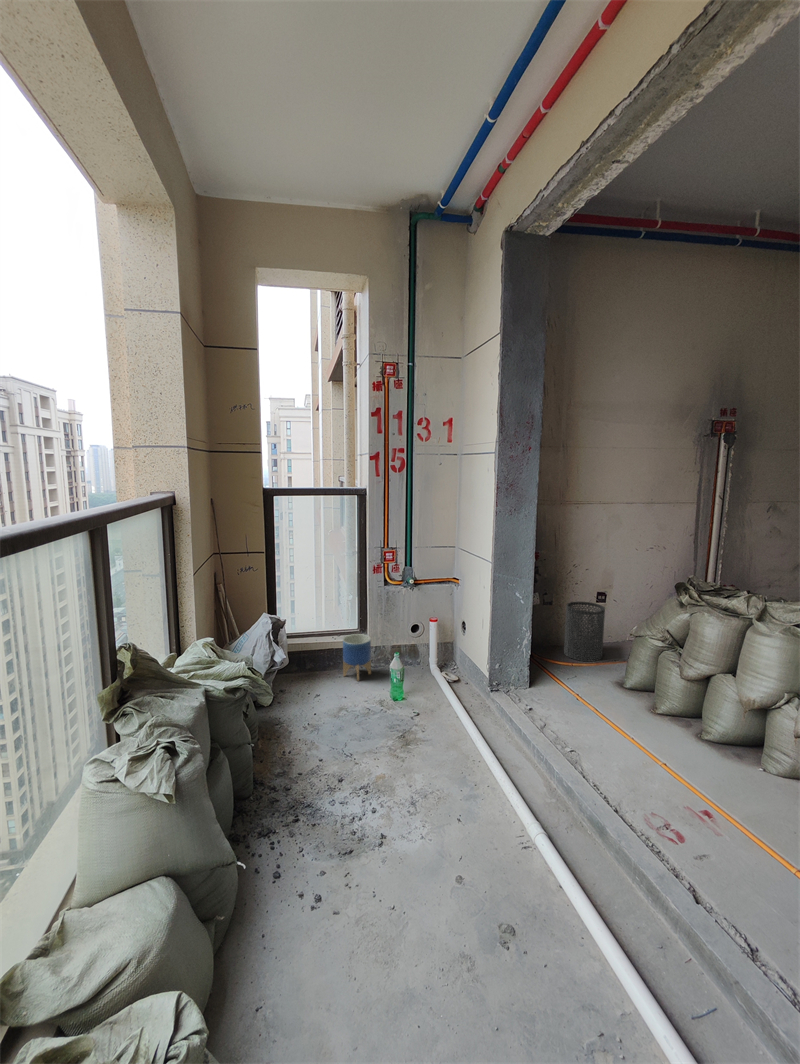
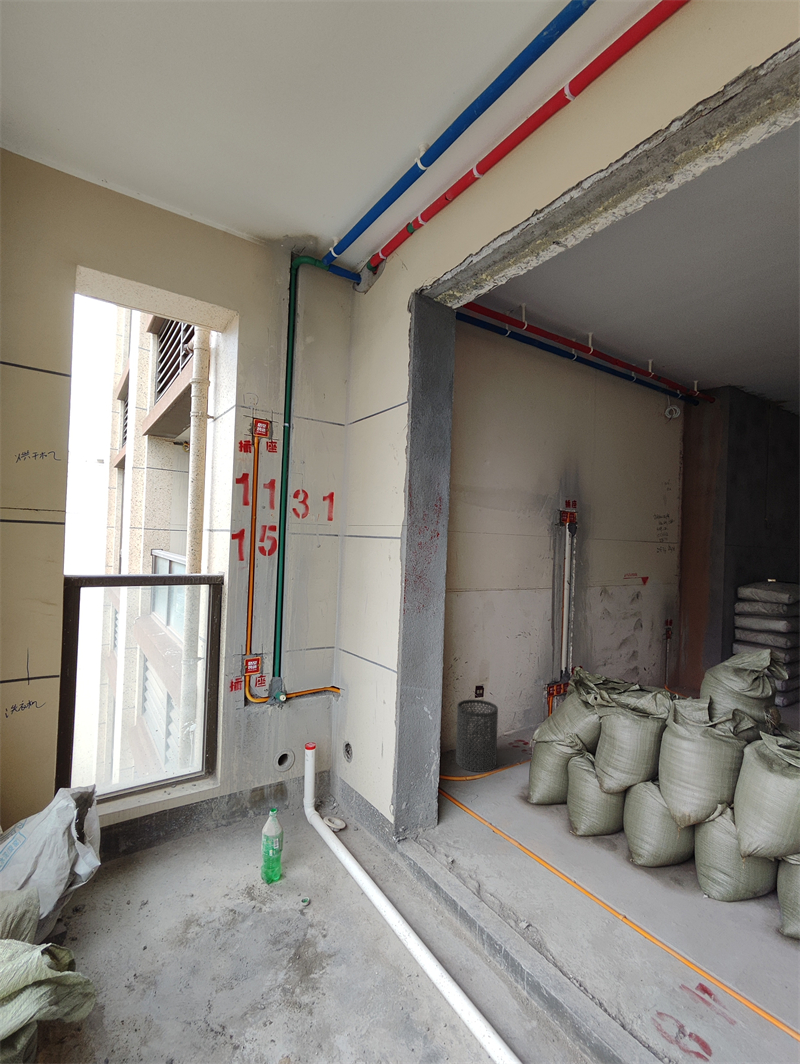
planter: present [343,634,371,681] -> none [179,780,223,856]

